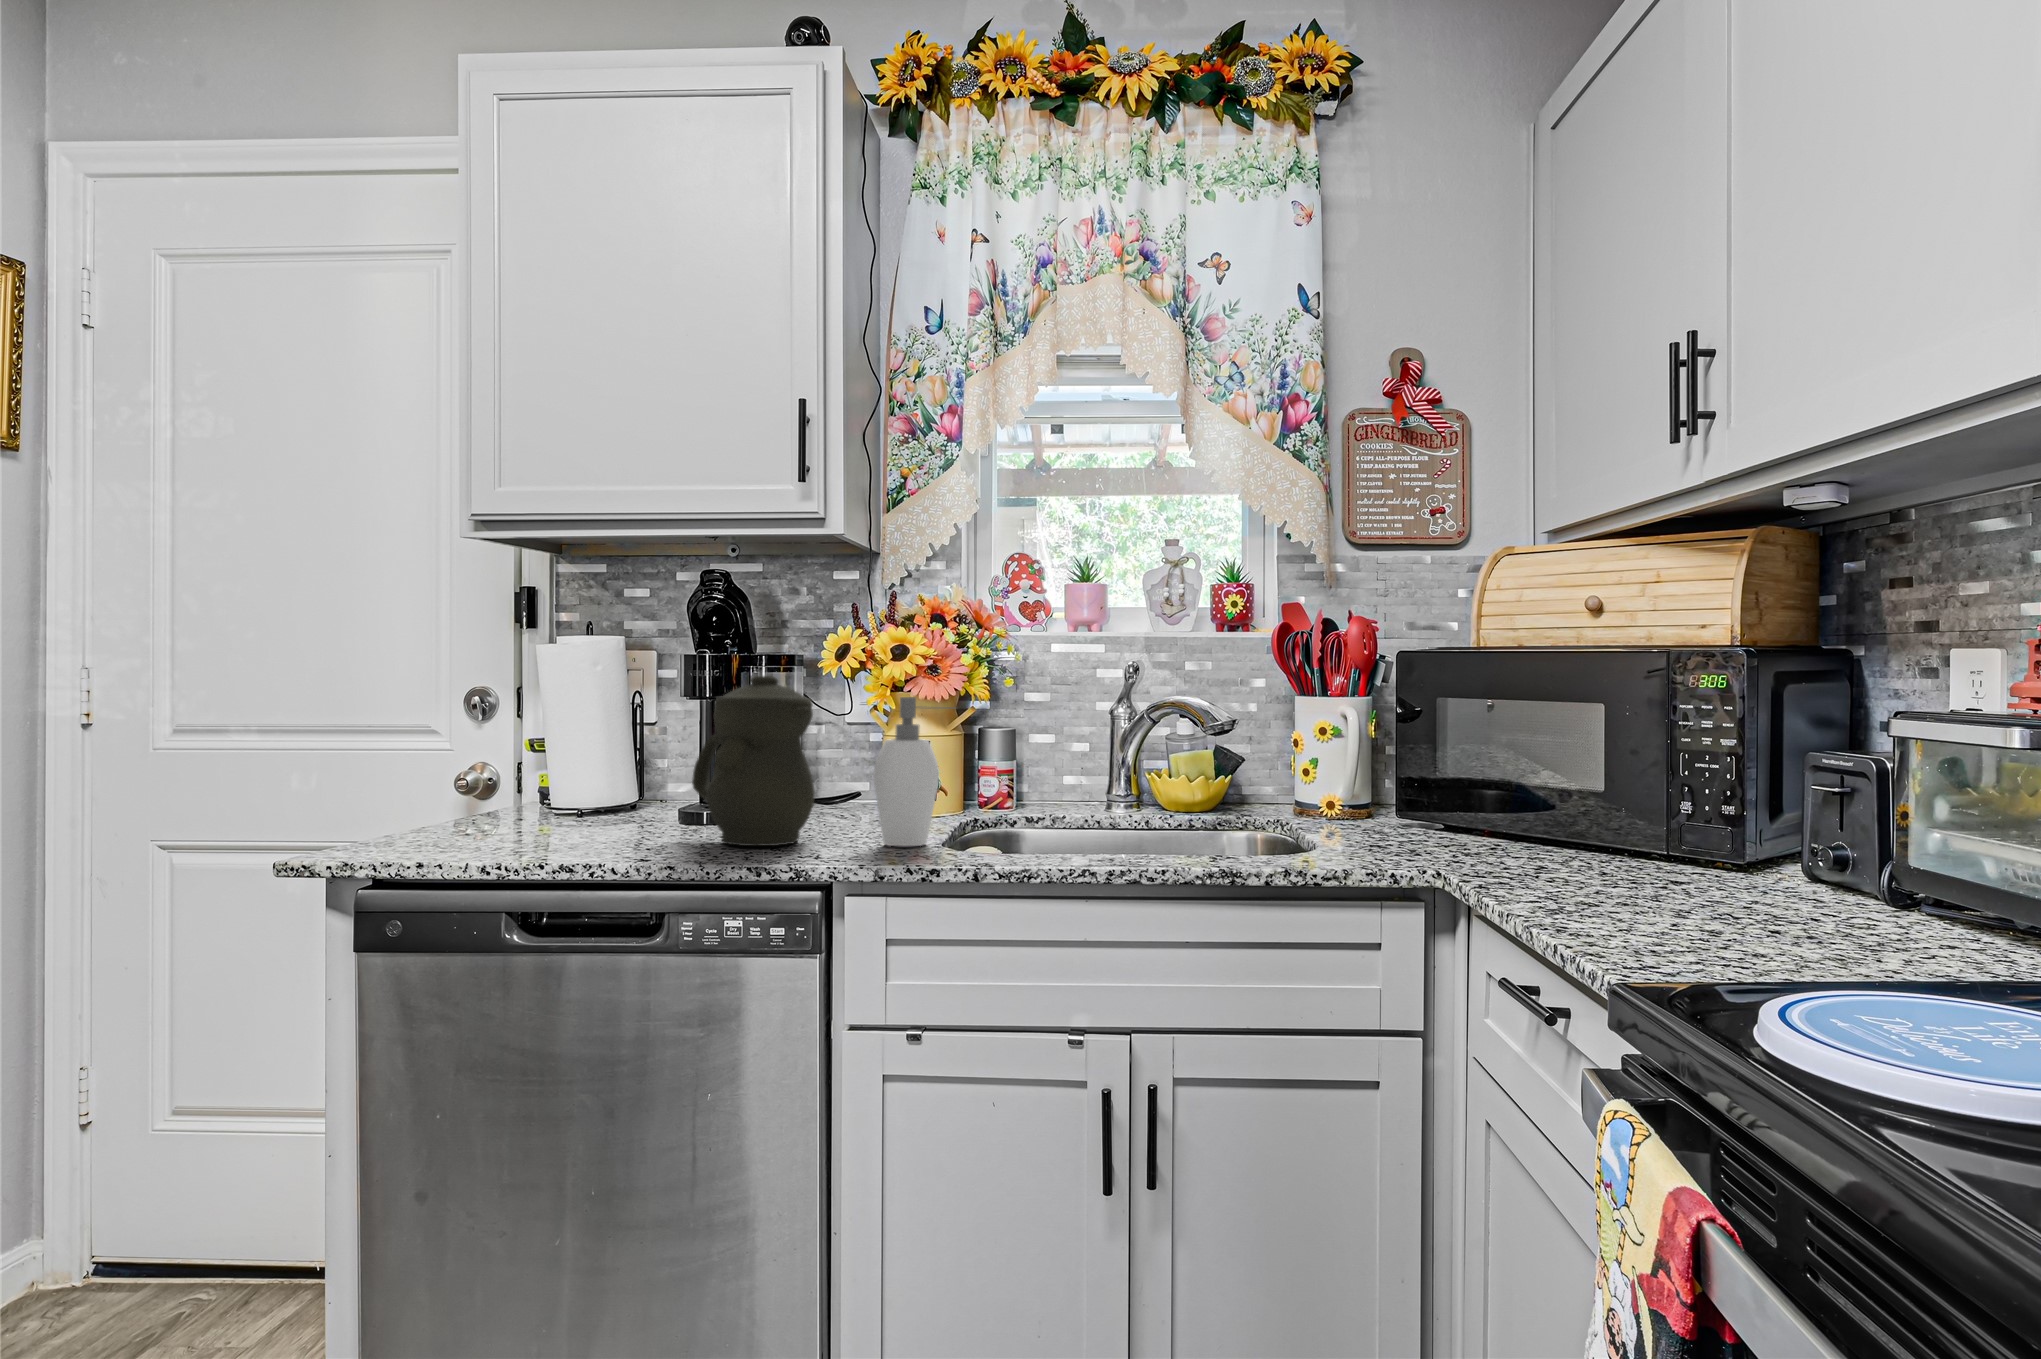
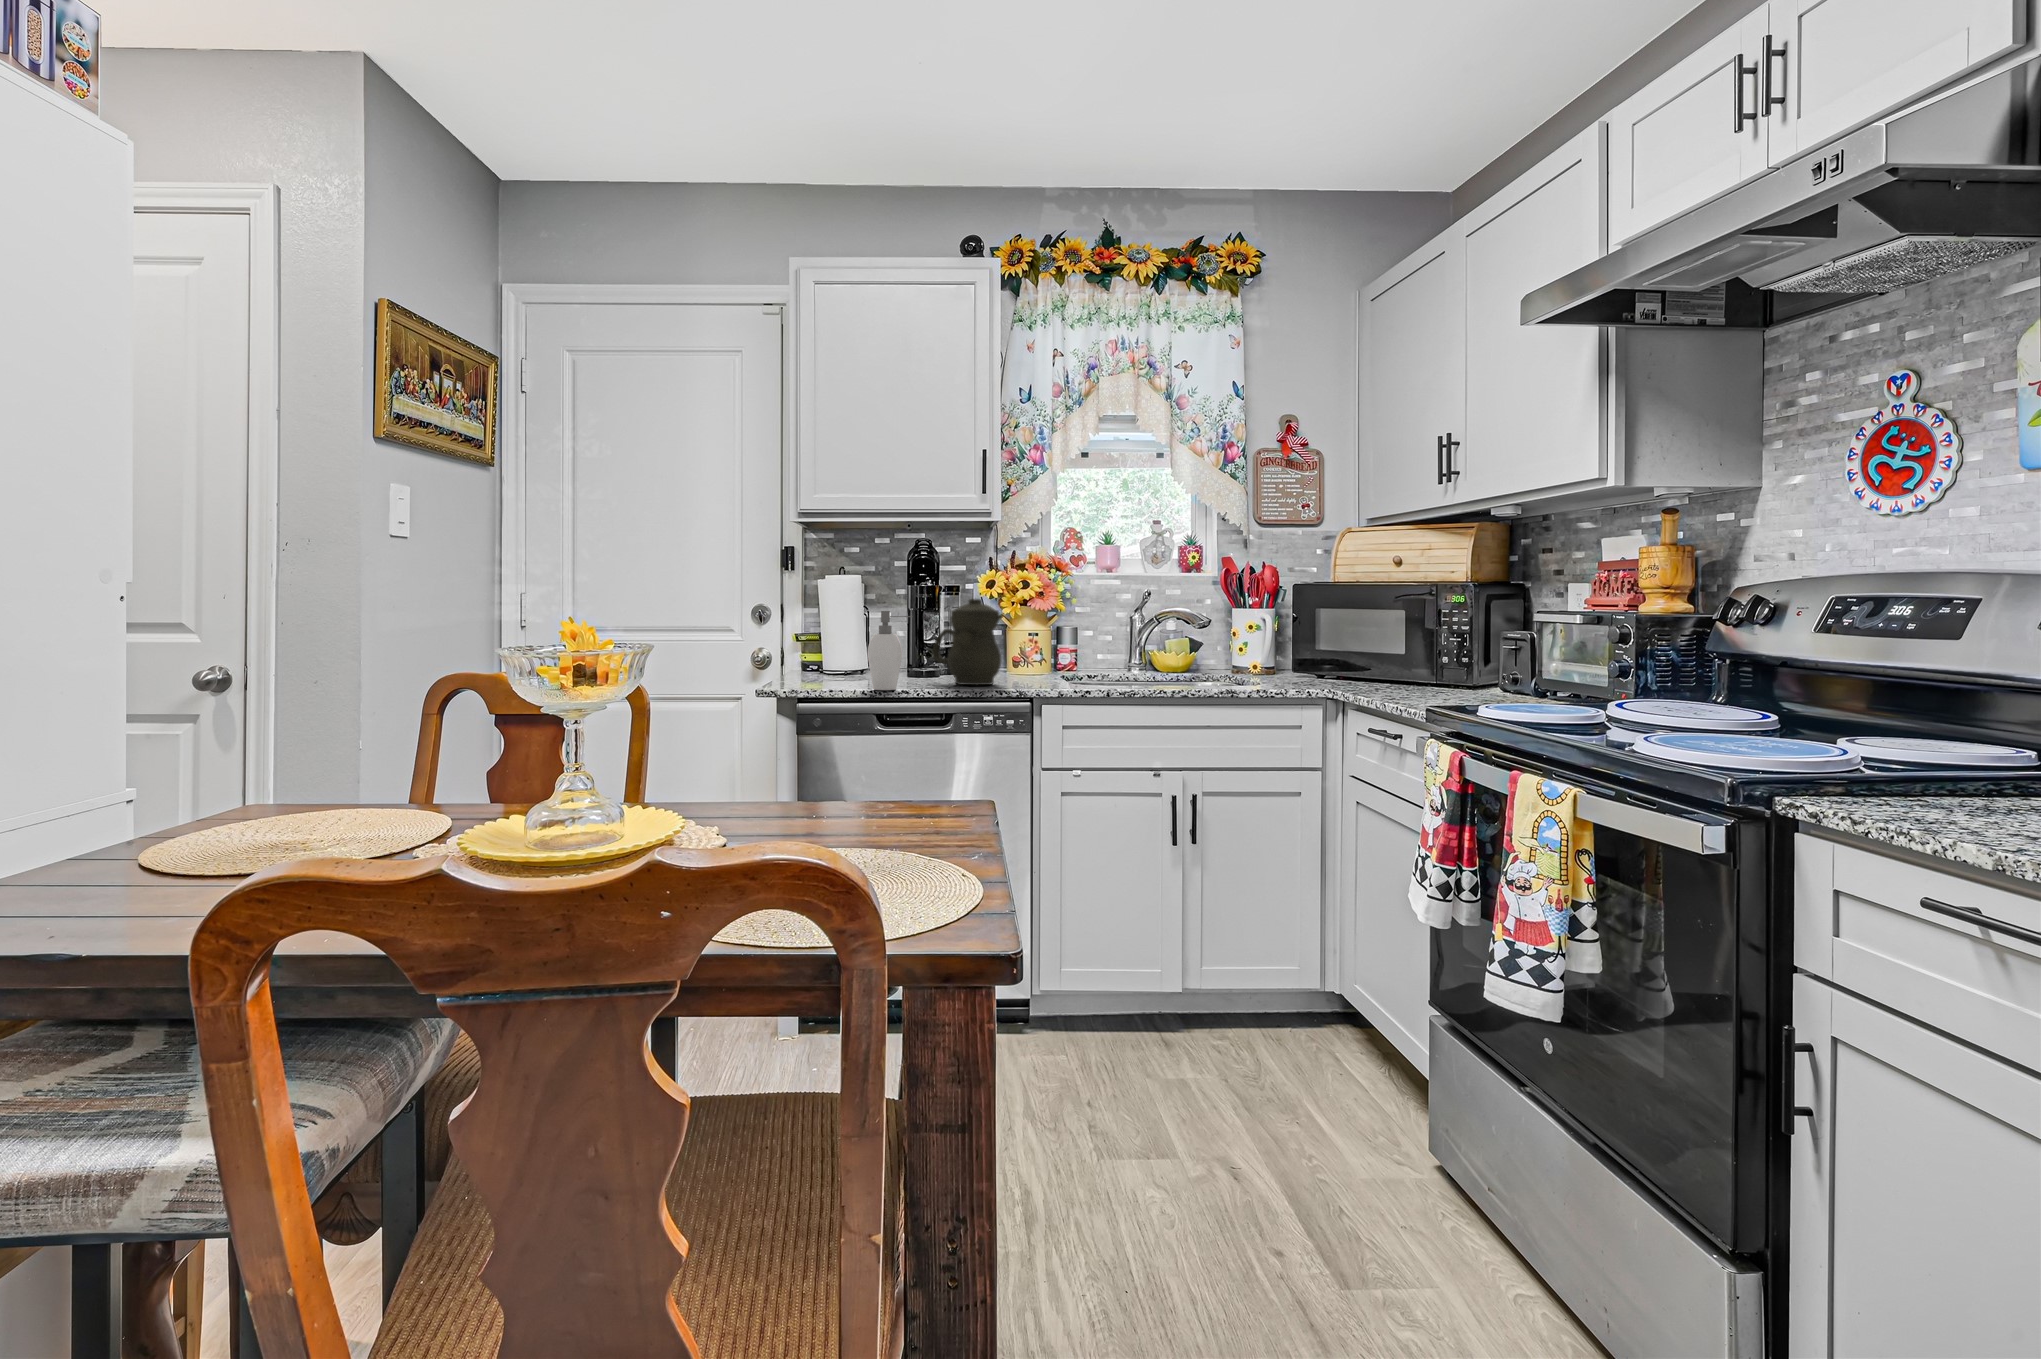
soap dispenser: present [874,697,950,846] -> present [868,611,912,690]

